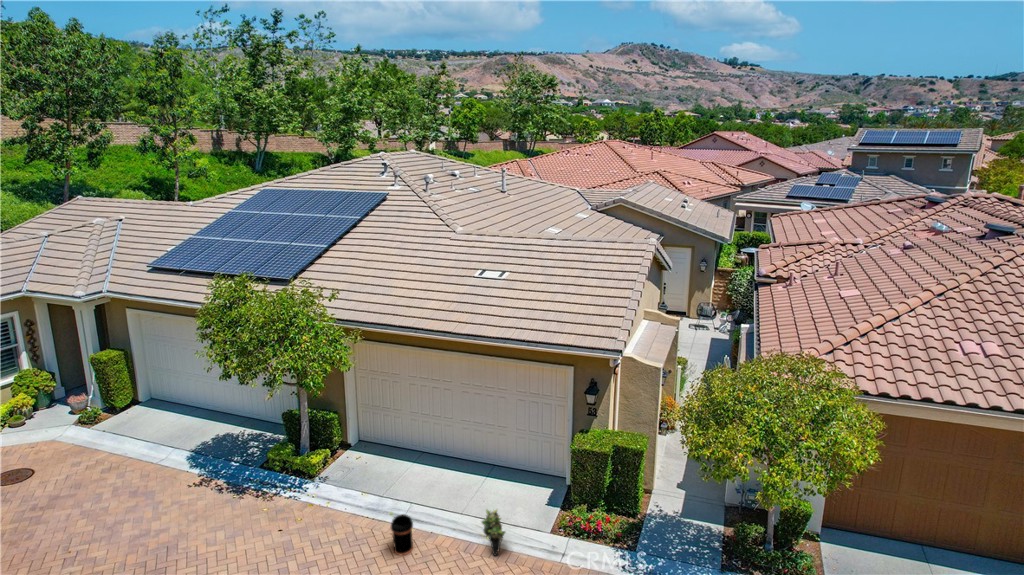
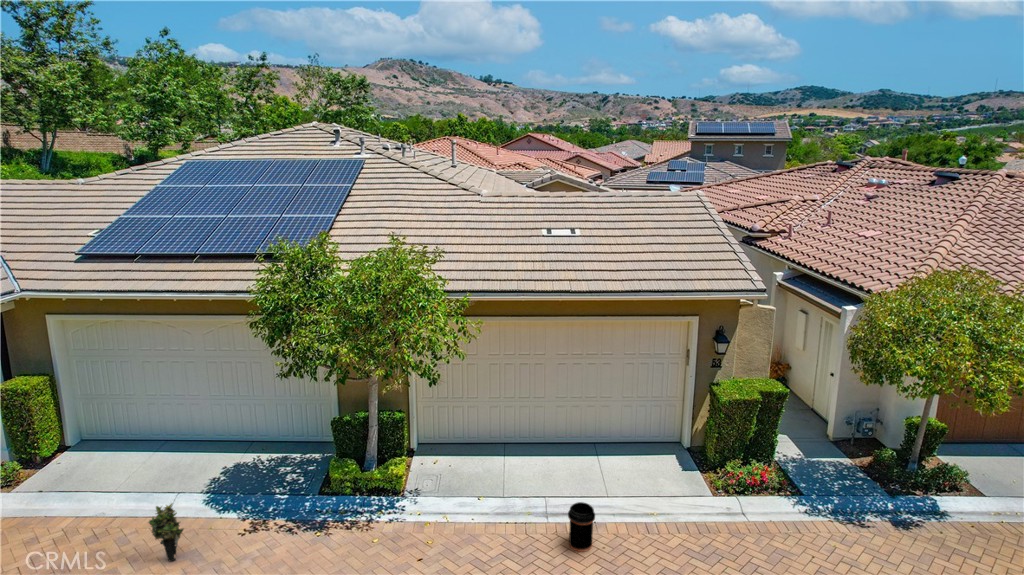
potted plant: present [482,510,505,555] -> present [148,504,184,562]

